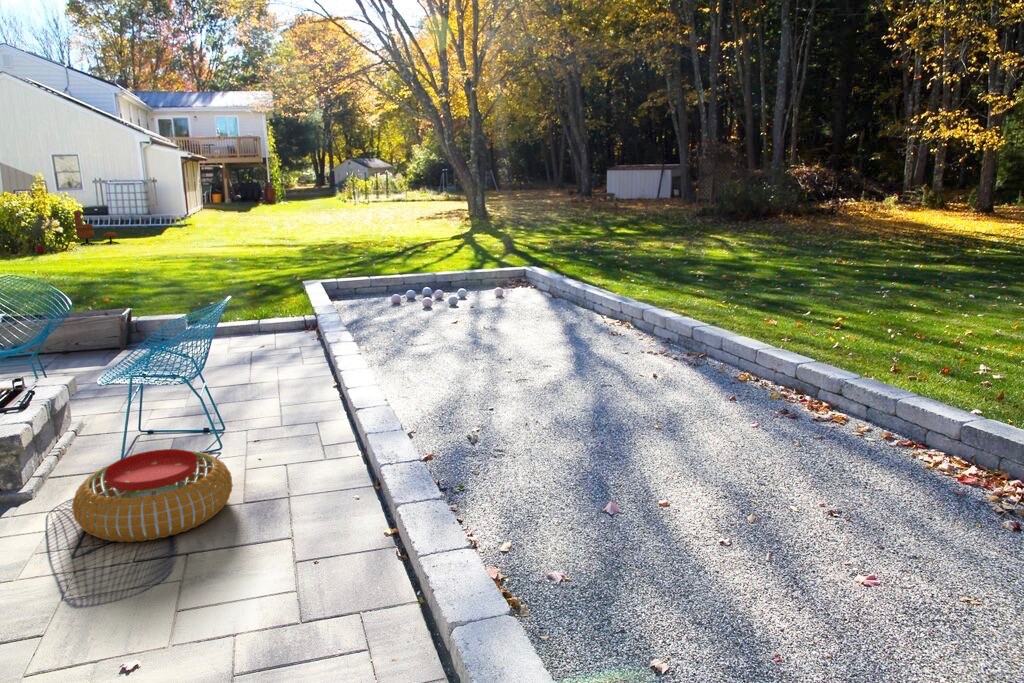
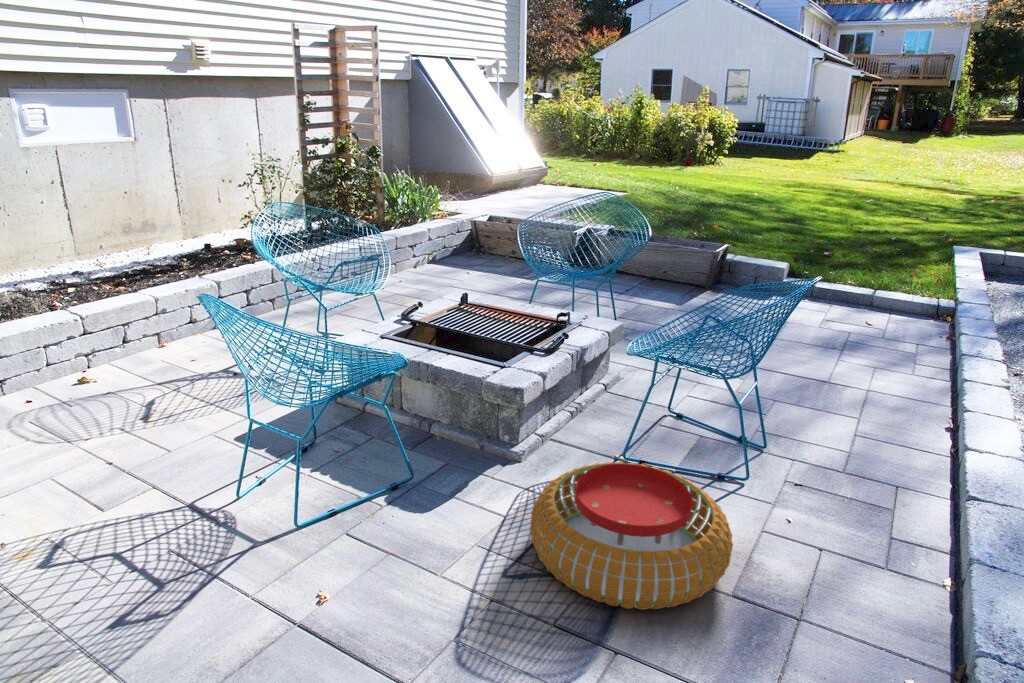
lounge chair: present [74,210,120,246] -> none [722,126,763,164]

